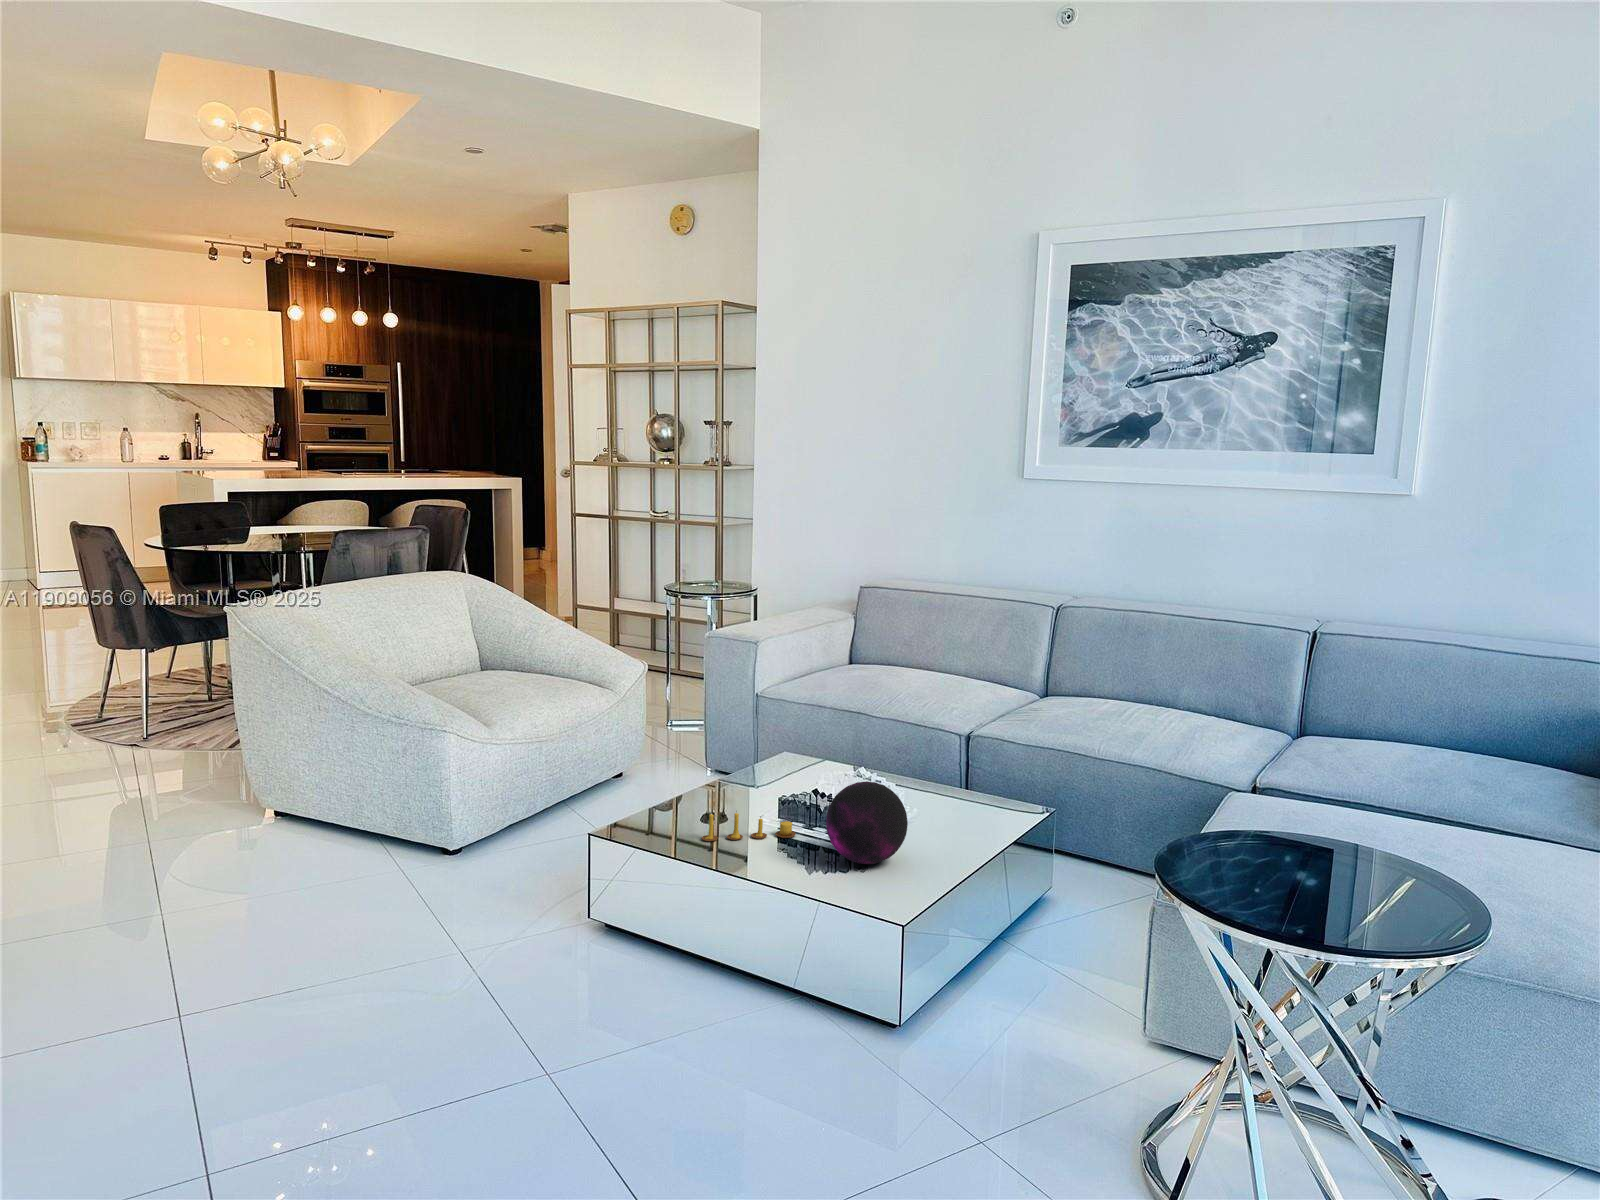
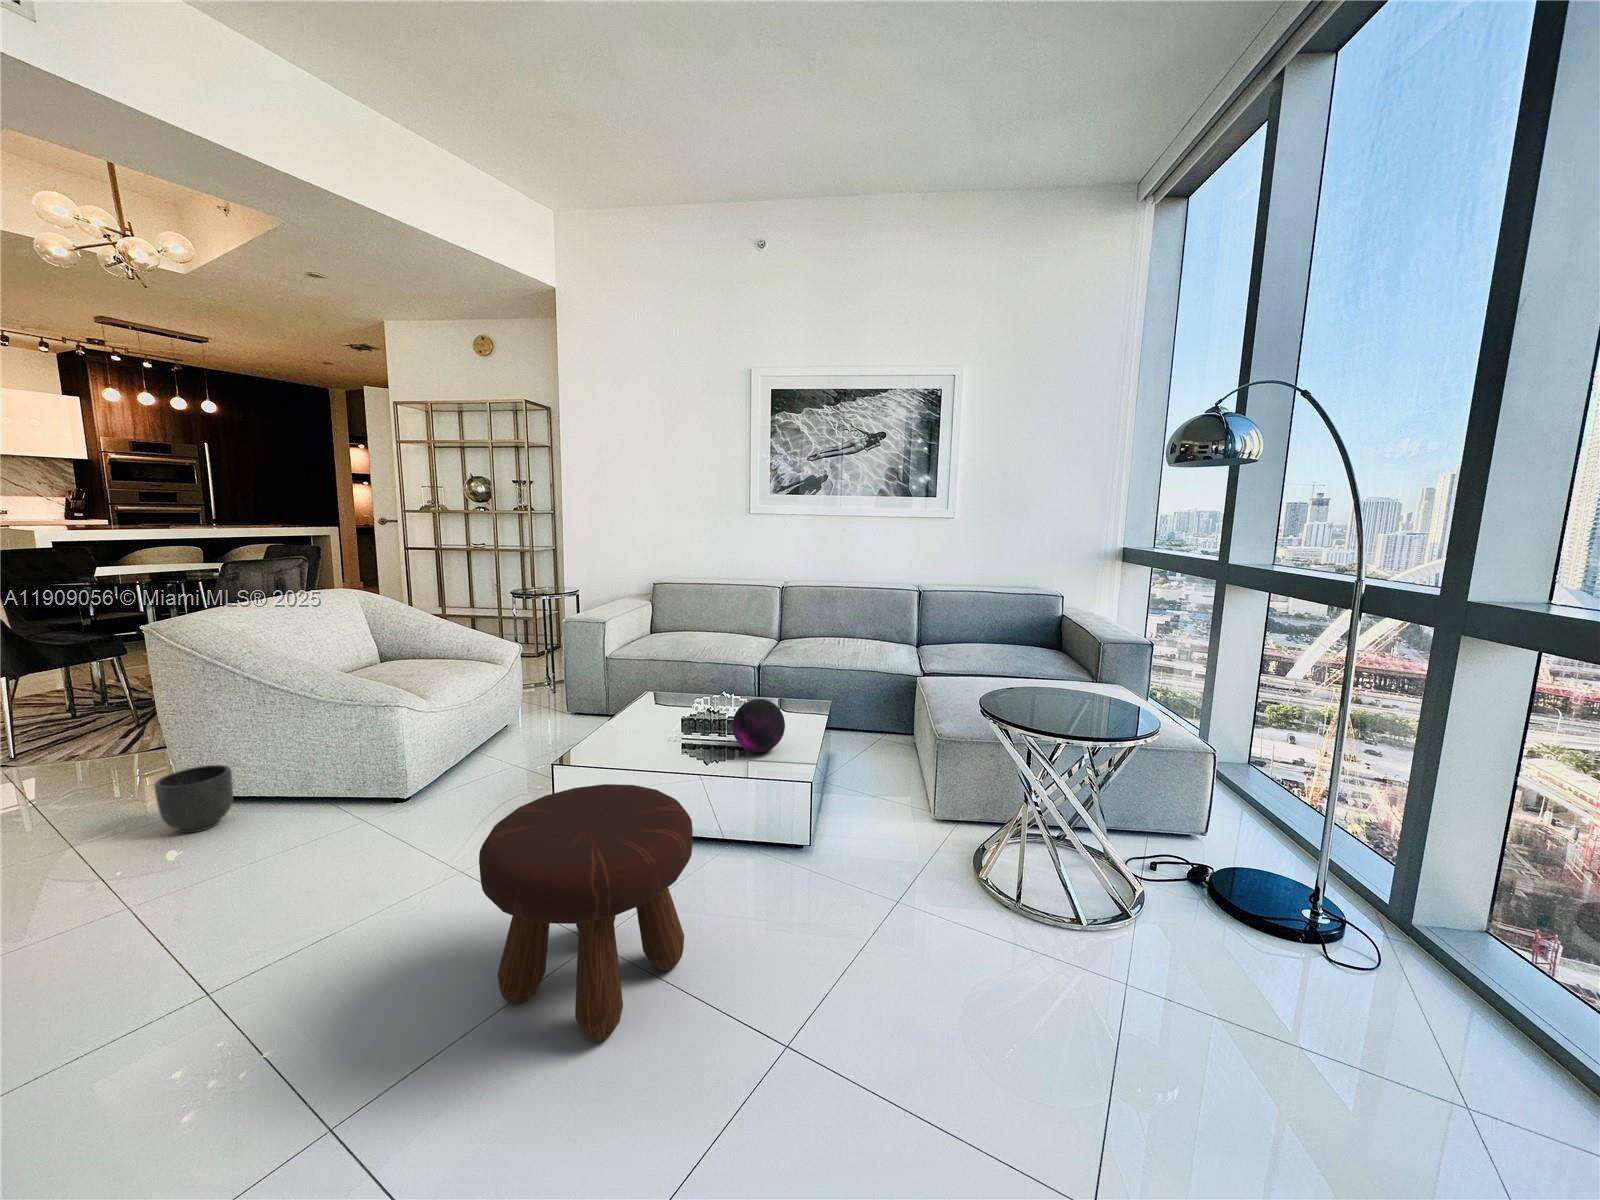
planter: none [220,770,290,843] -> present [154,765,233,833]
candle: present [702,812,796,841] -> none [639,732,699,756]
footstool: none [382,848,638,1141] -> present [479,784,693,1041]

